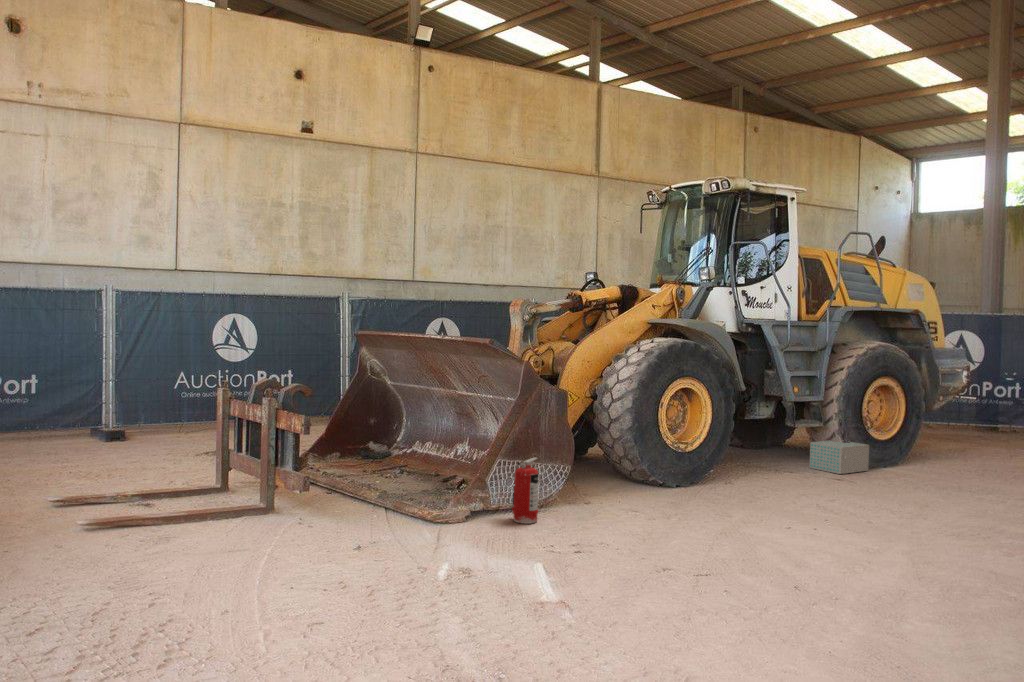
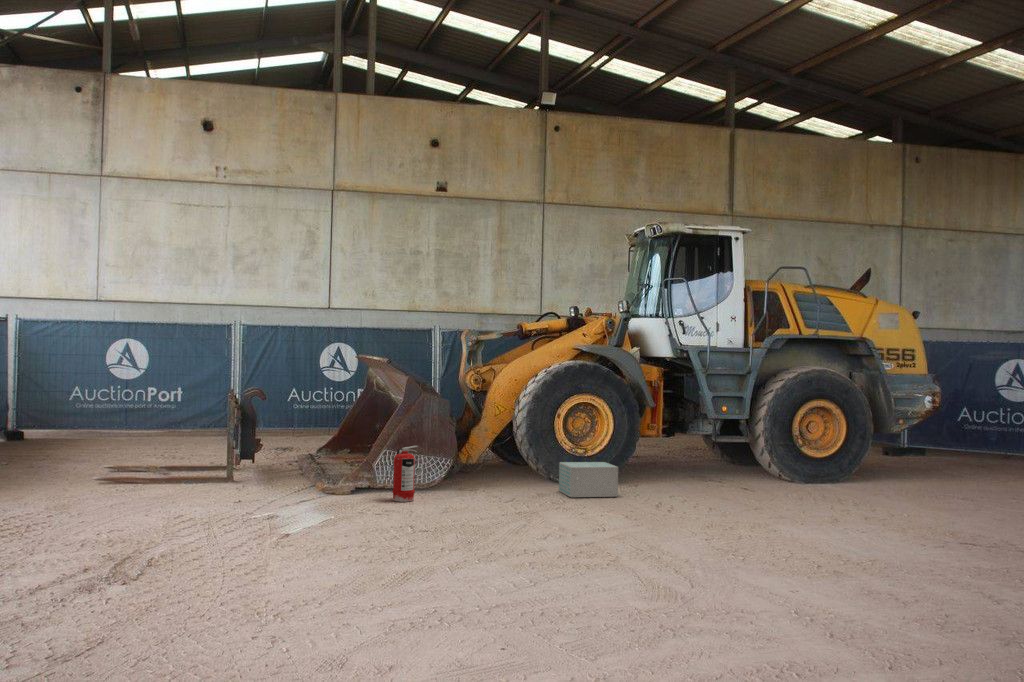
storage box: present [809,441,869,474] -> present [559,462,618,497]

